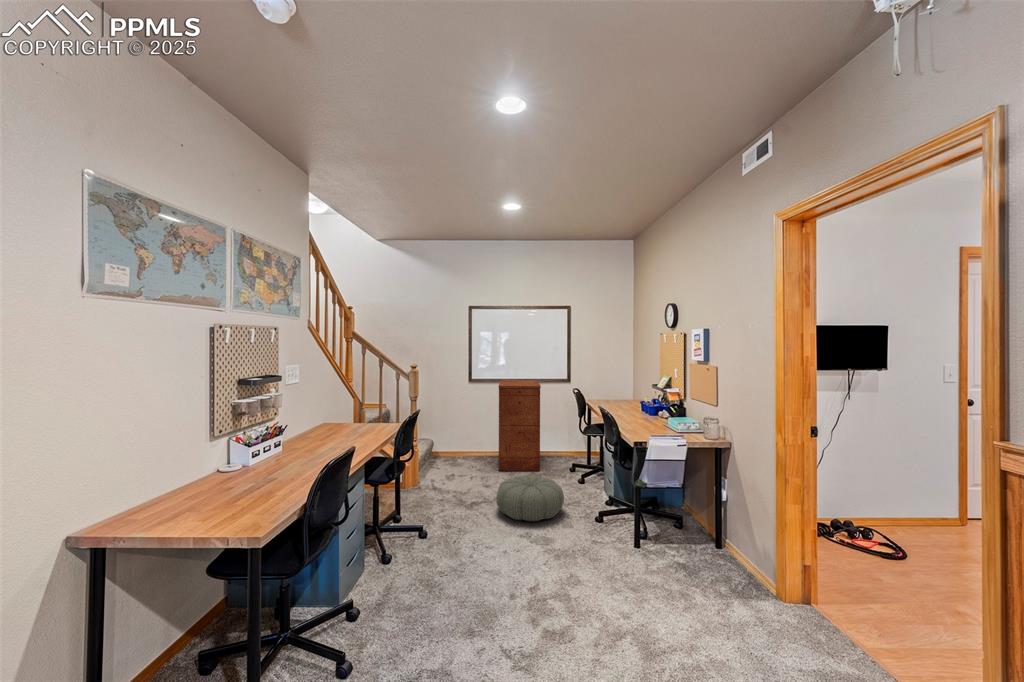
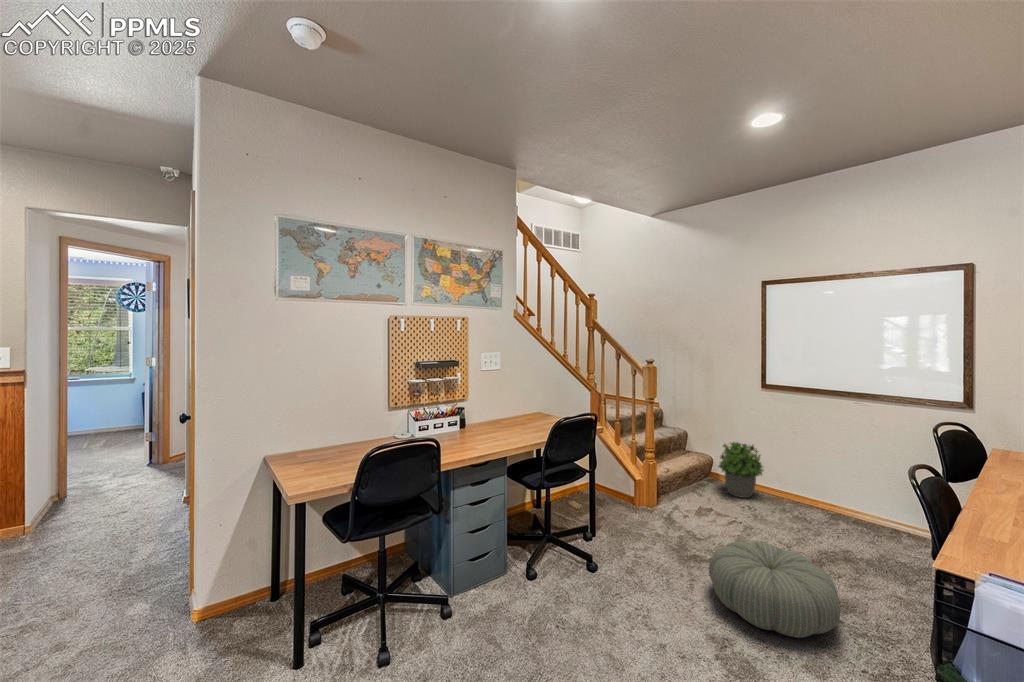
filing cabinet: present [499,380,541,471] -> none [785,391,889,552]
potted plant: none [444,422,477,463] -> present [718,442,763,498]

